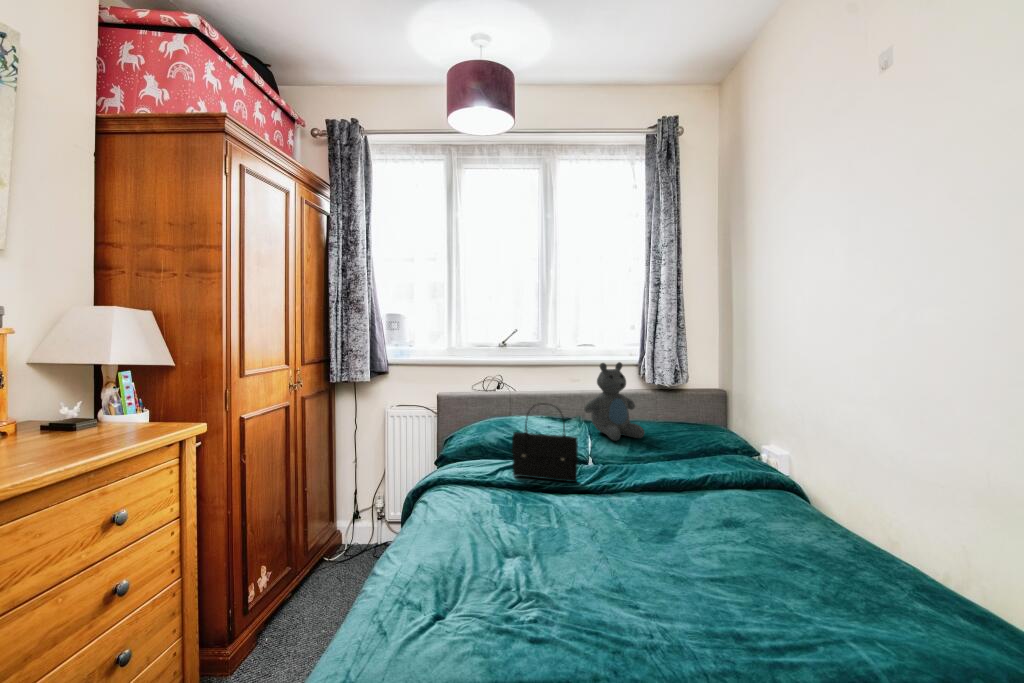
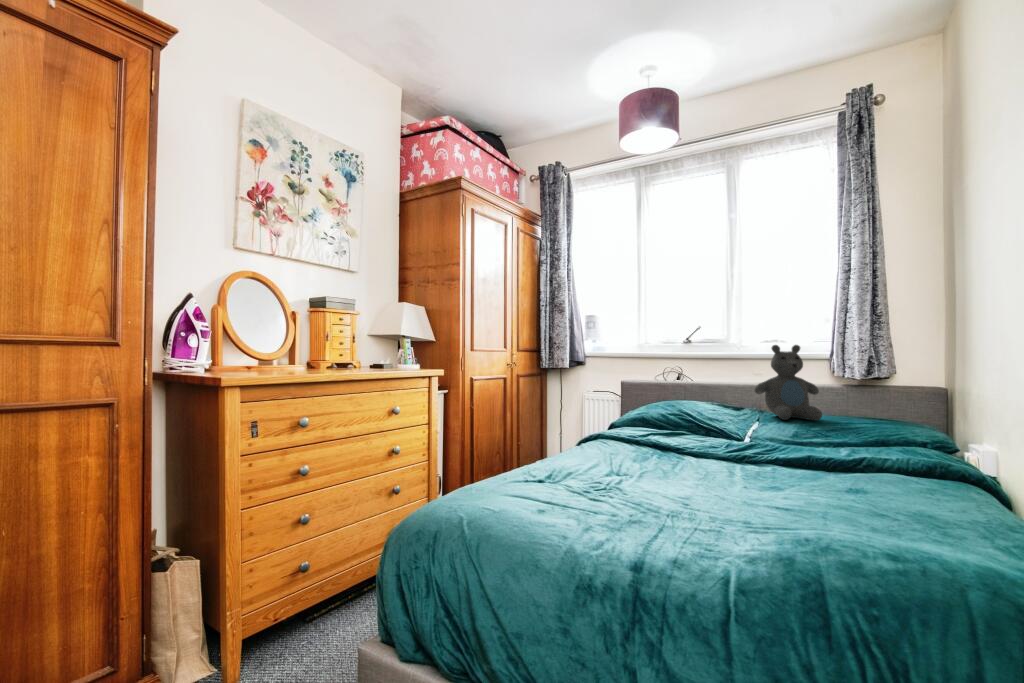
handbag: present [512,403,578,482] -> none [663,371,723,443]

